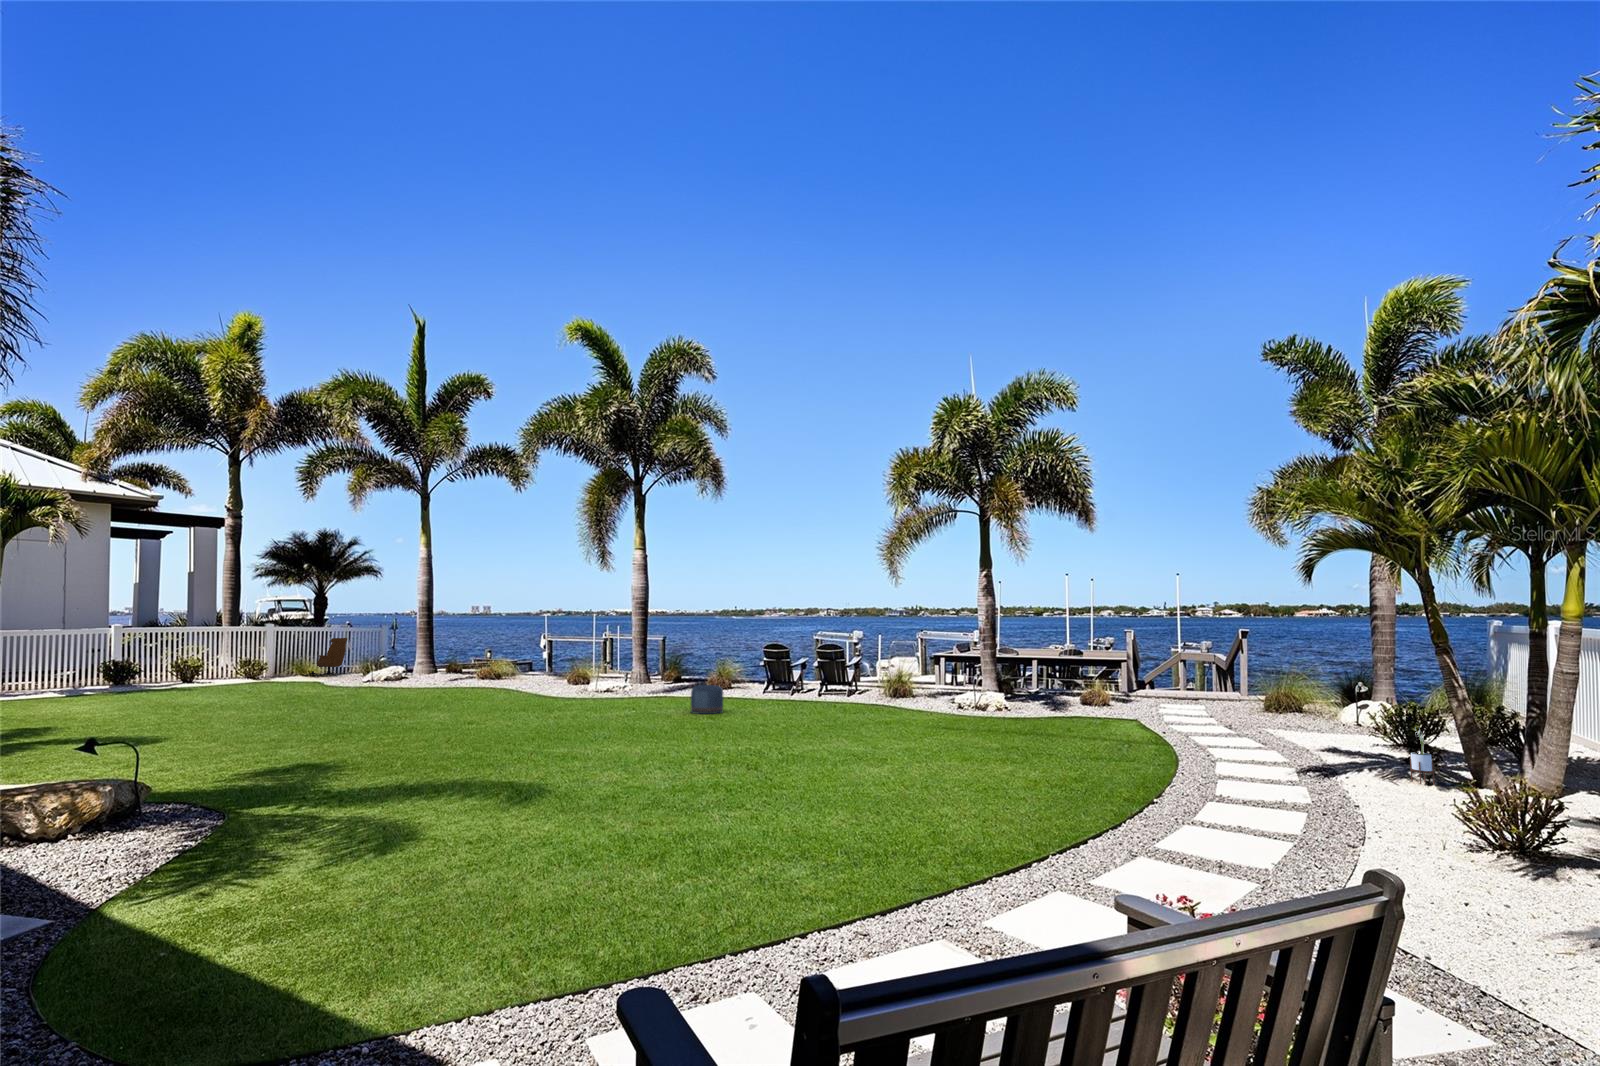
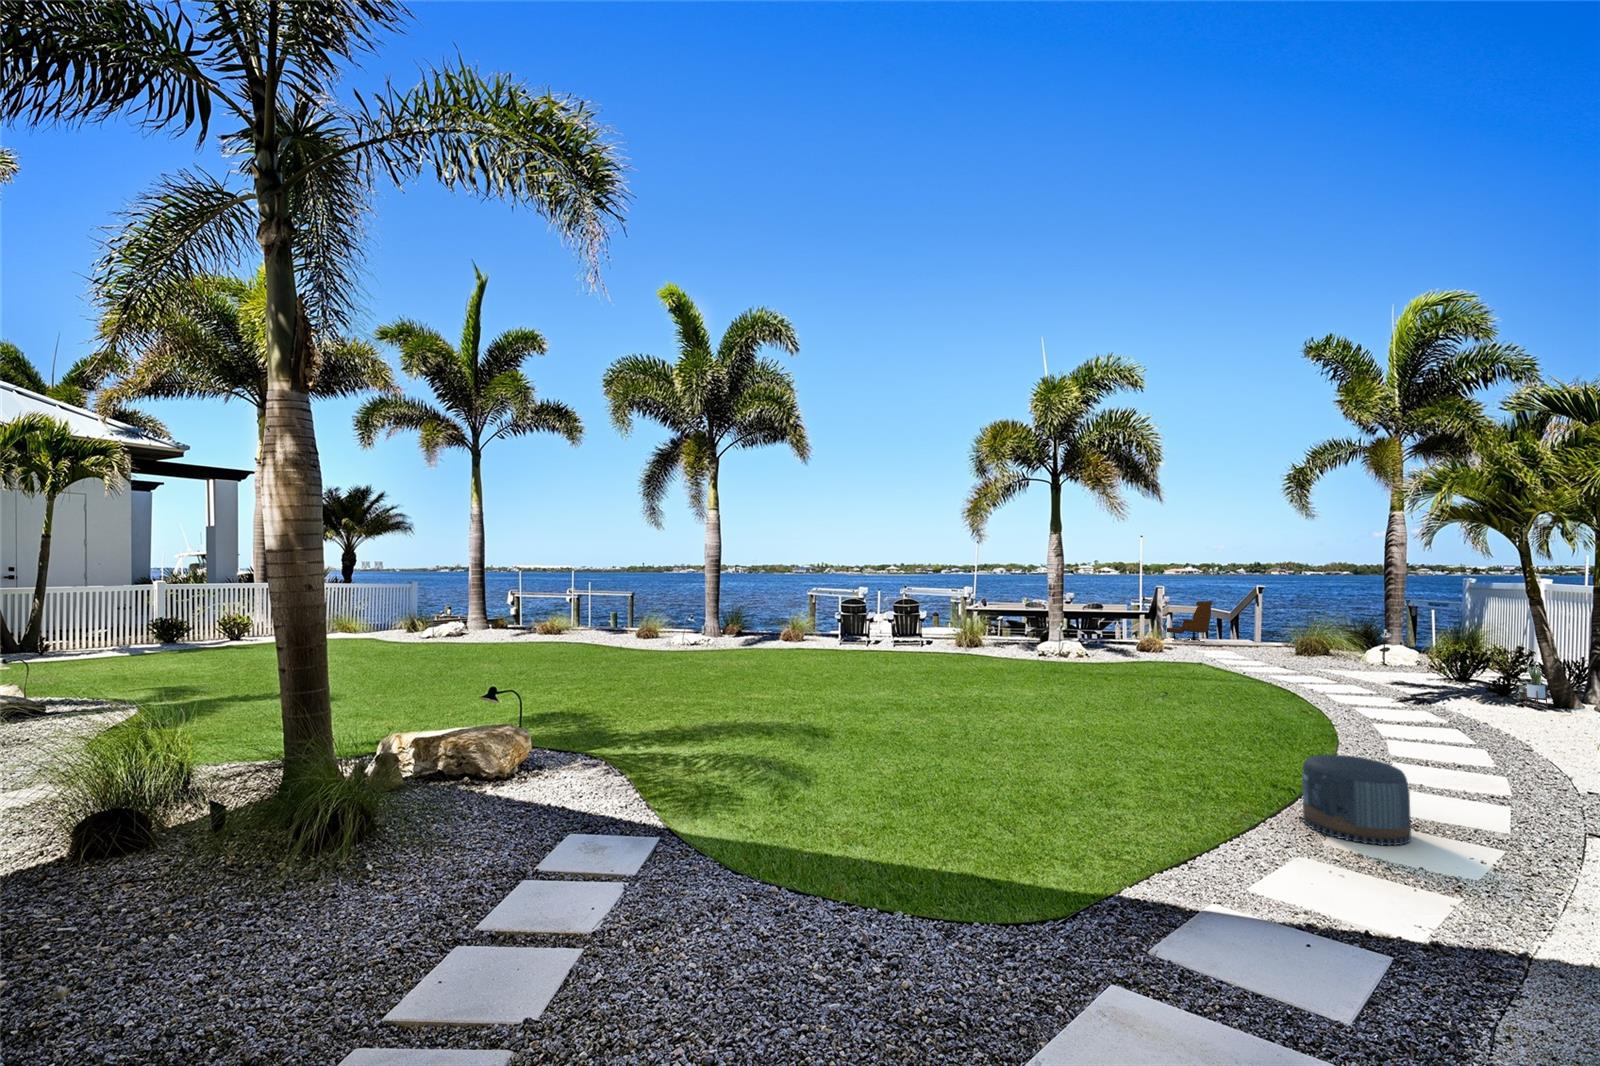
lounge chair: present [307,638,347,677] -> present [1167,601,1212,643]
pouf: present [691,685,723,714] -> present [1302,755,1411,846]

